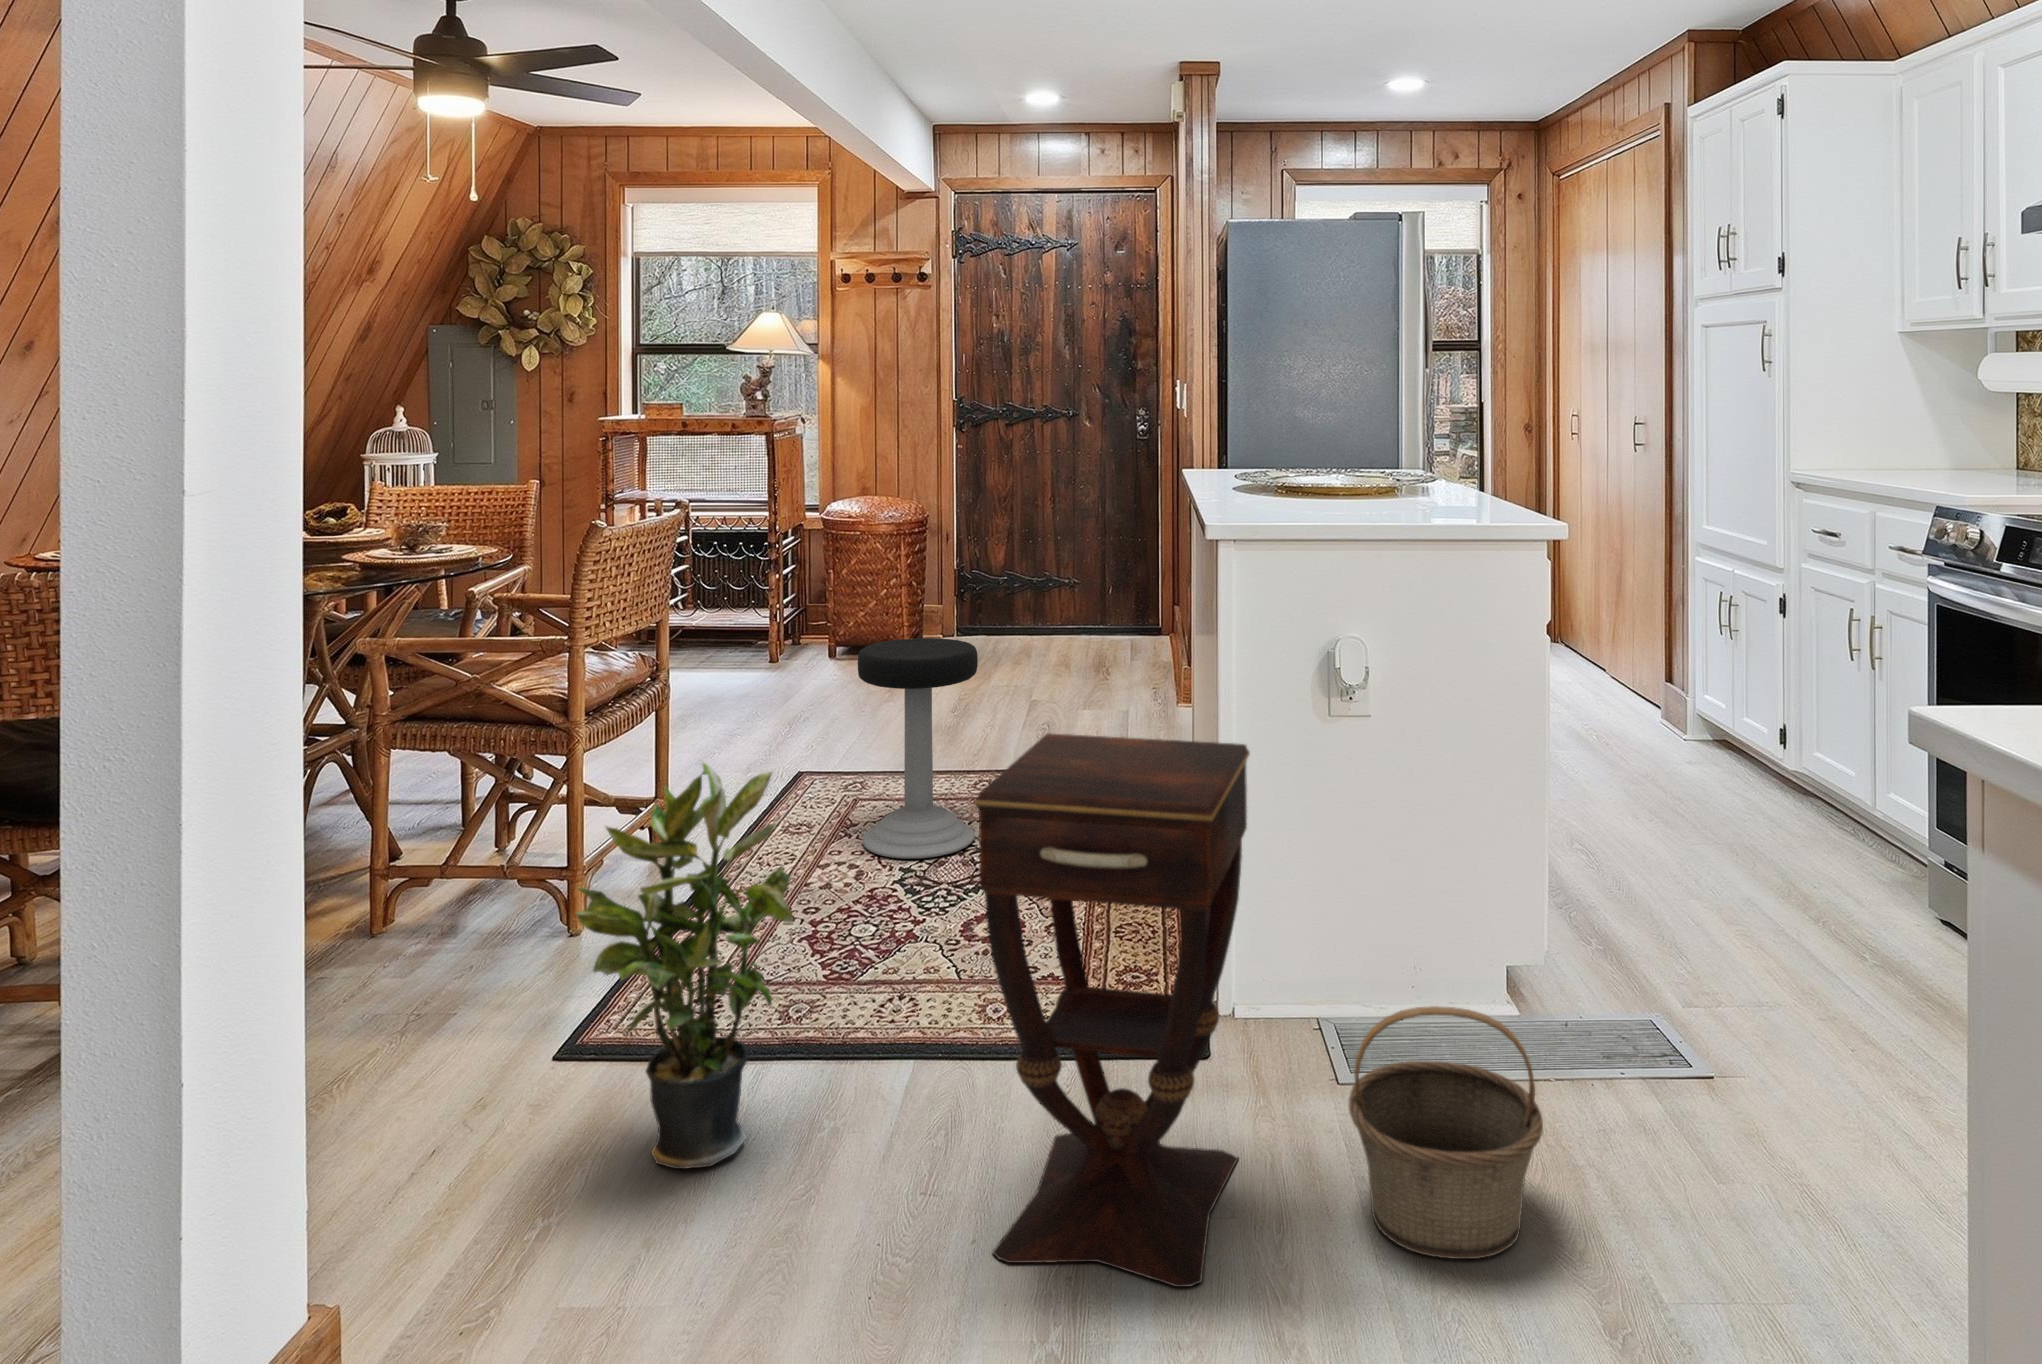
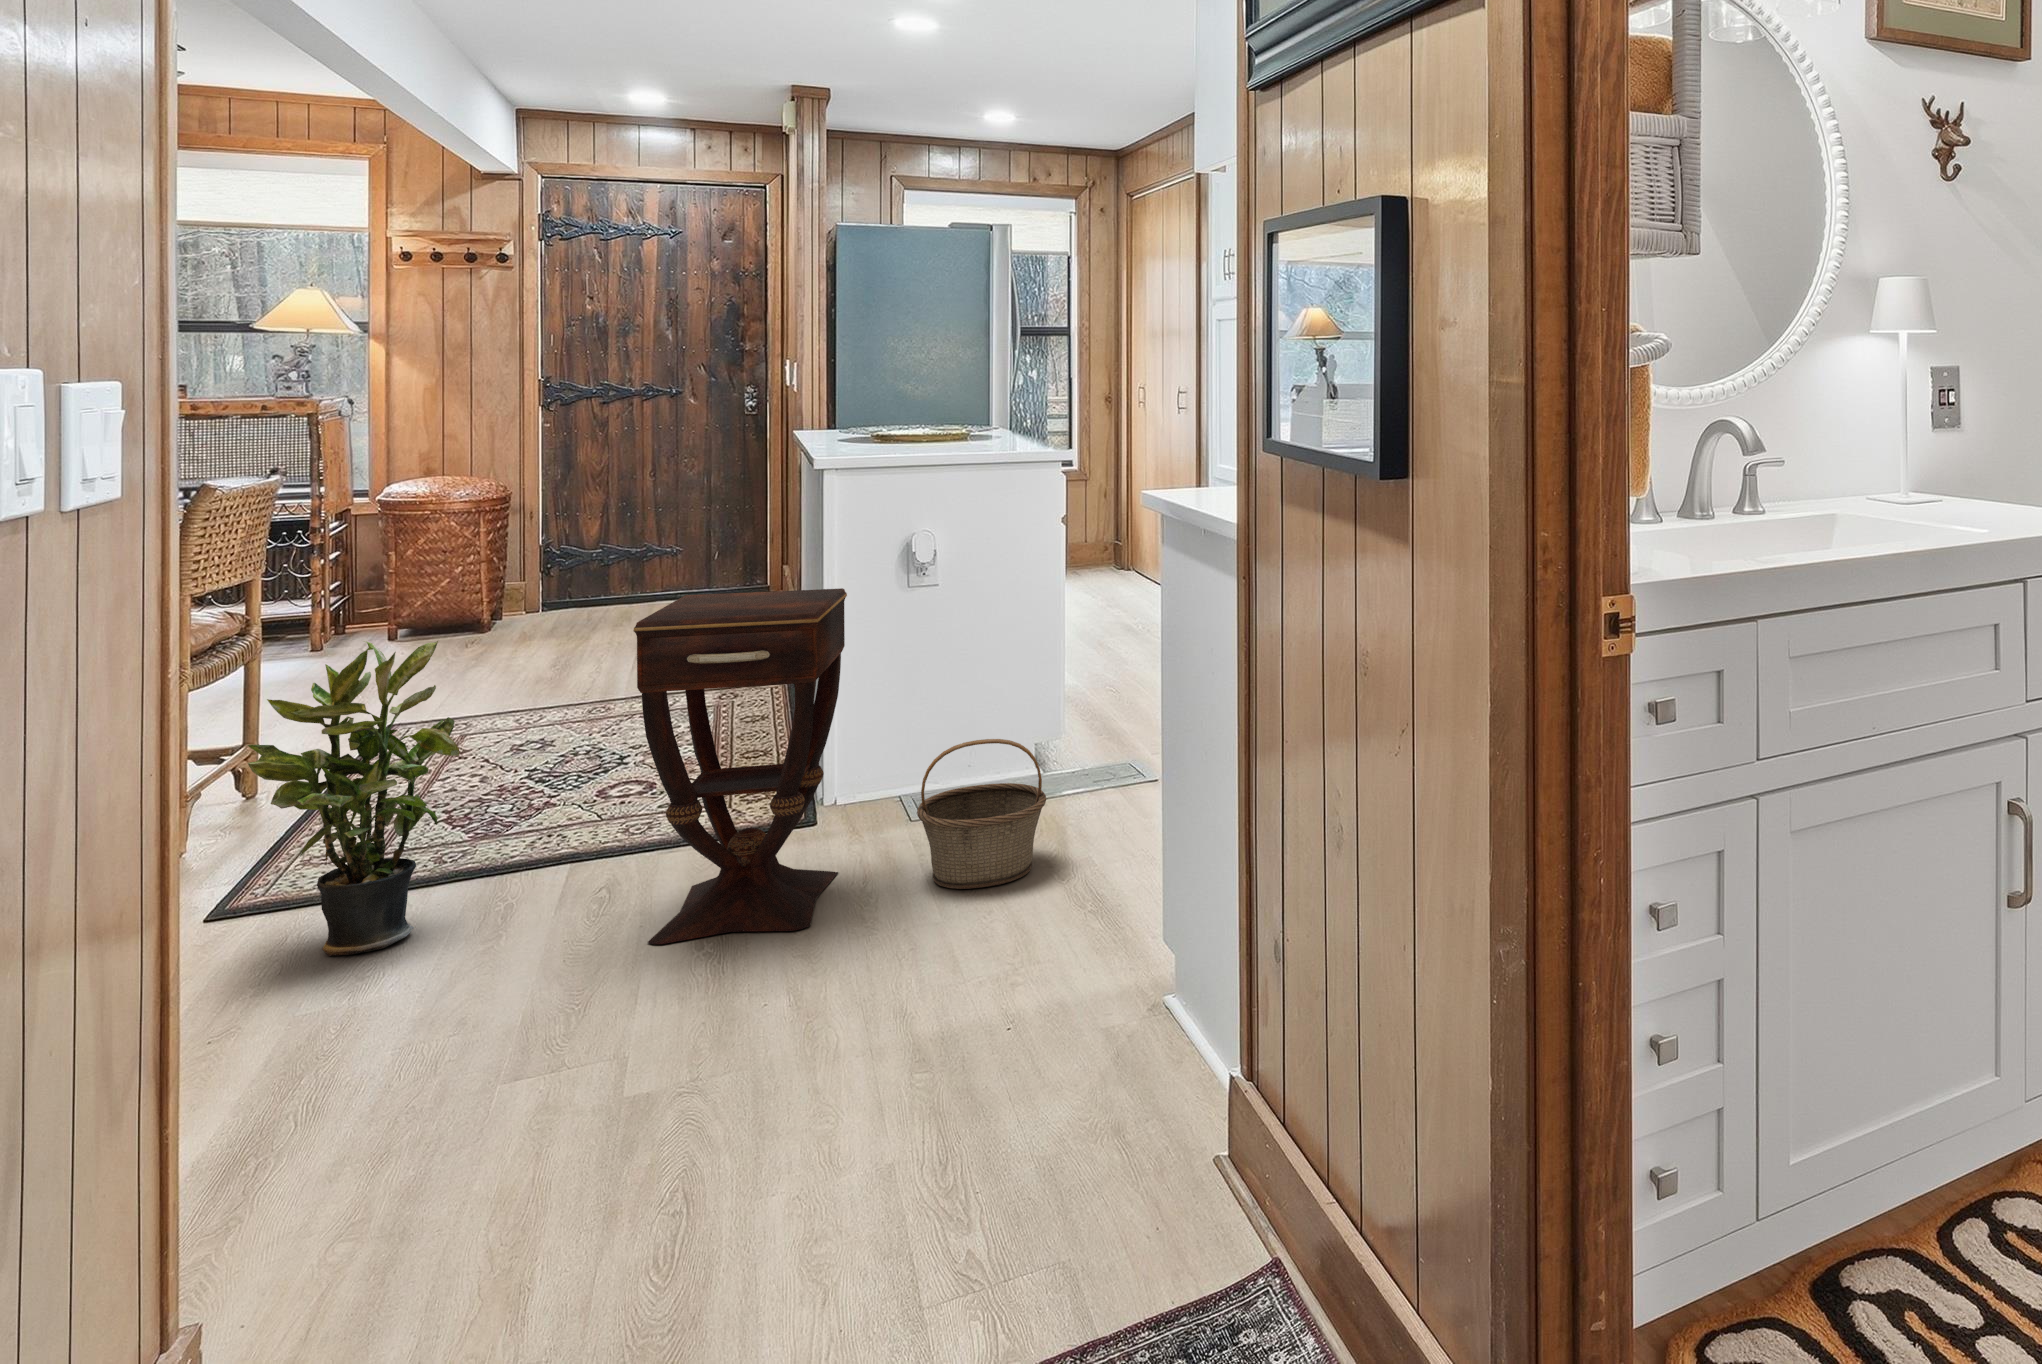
stool: present [858,638,978,858] -> none [470,577,596,765]

